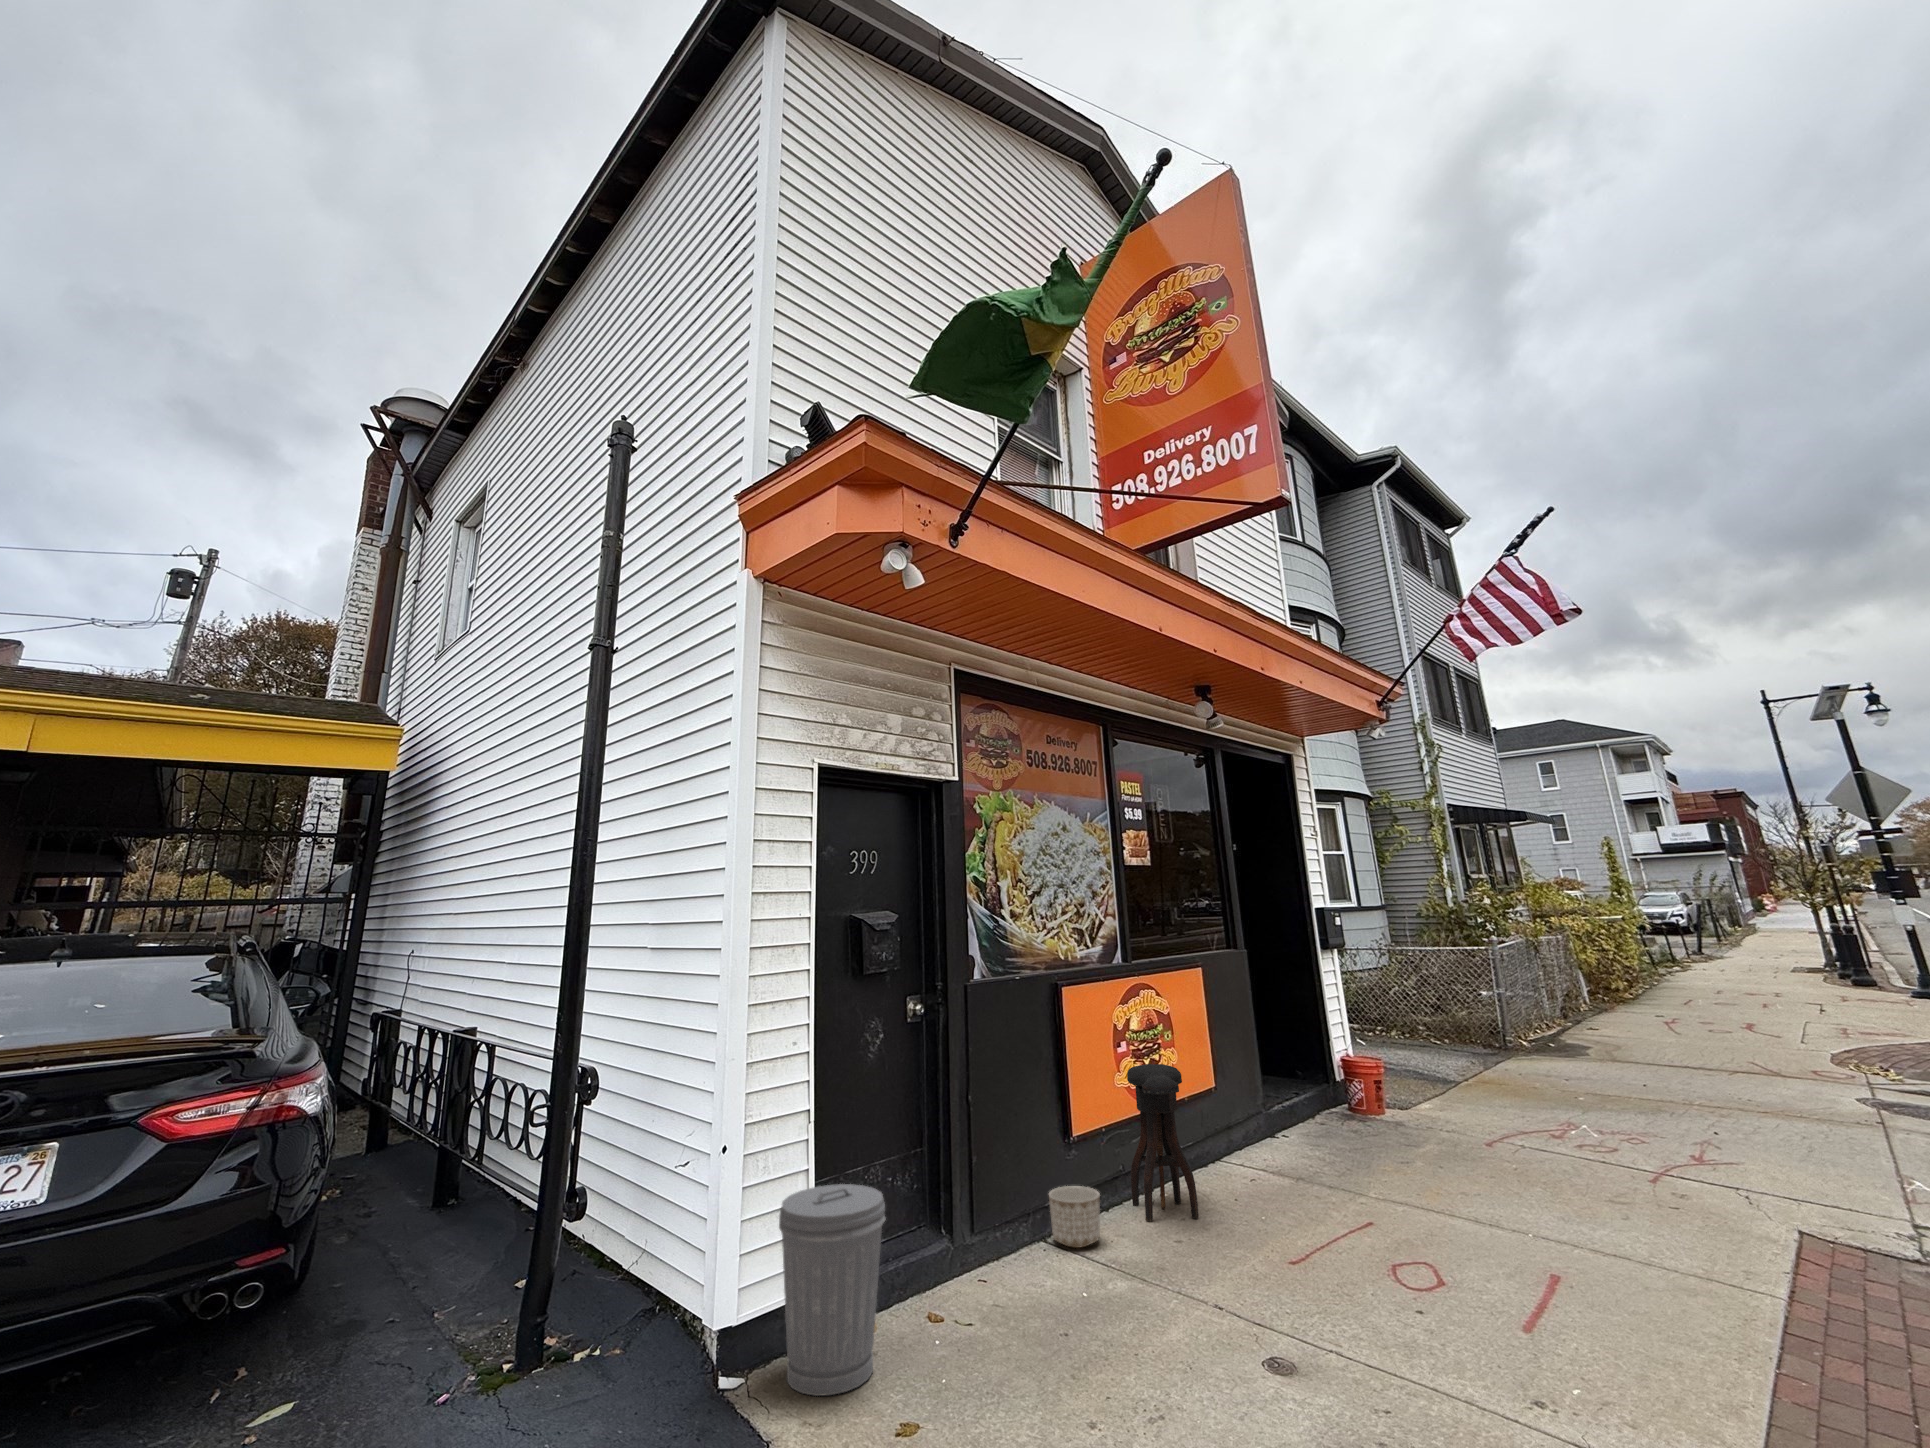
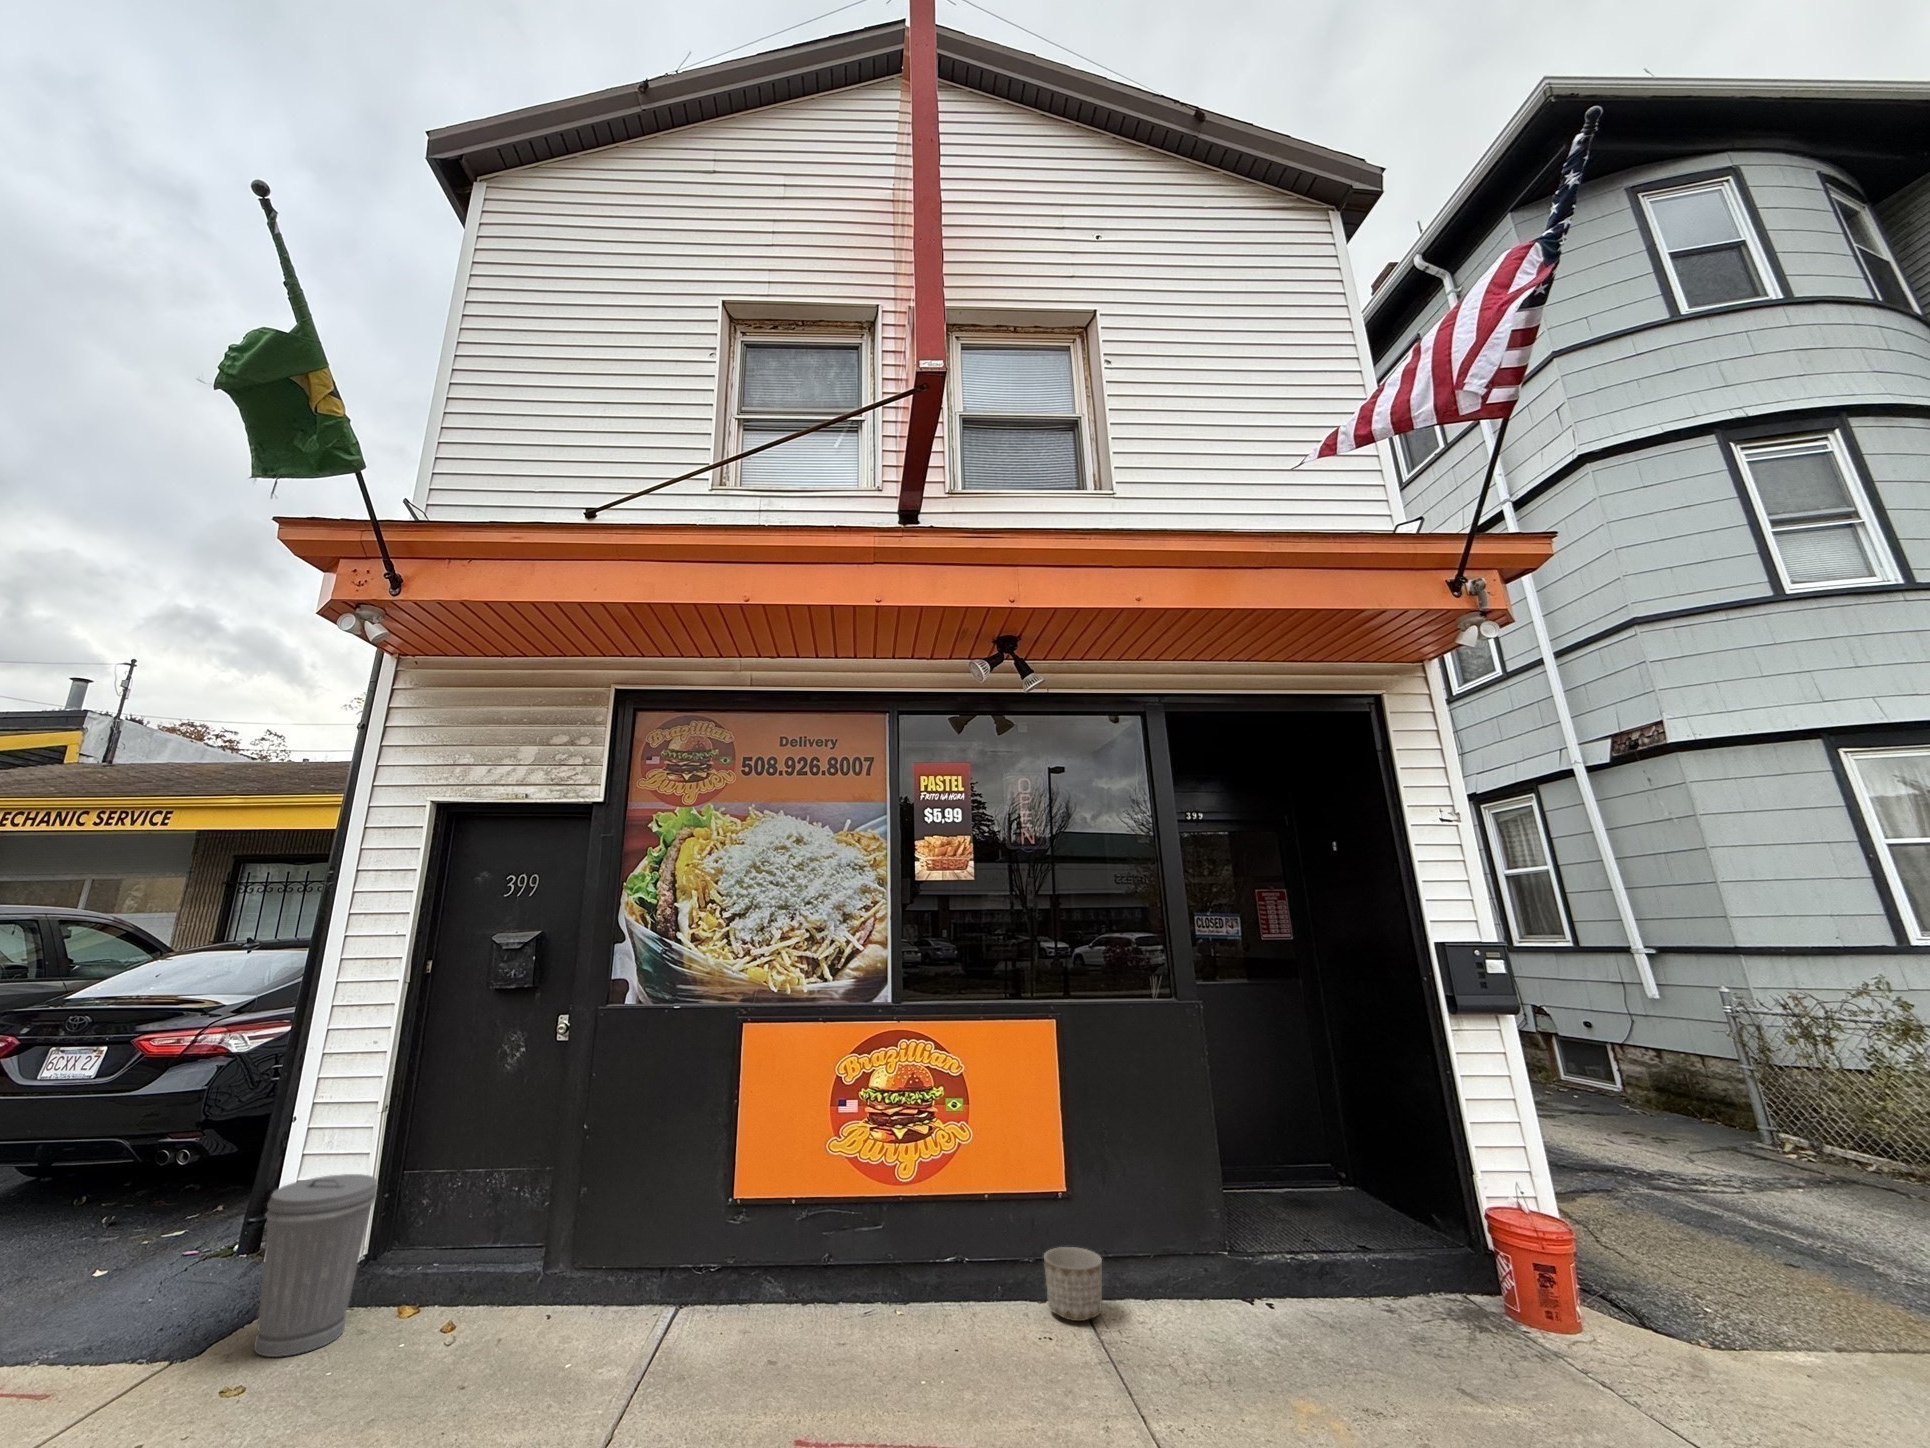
stool: present [1127,1064,1199,1221] -> none [780,1133,882,1348]
planter: present [1049,1186,1100,1248] -> present [1044,1247,1102,1321]

